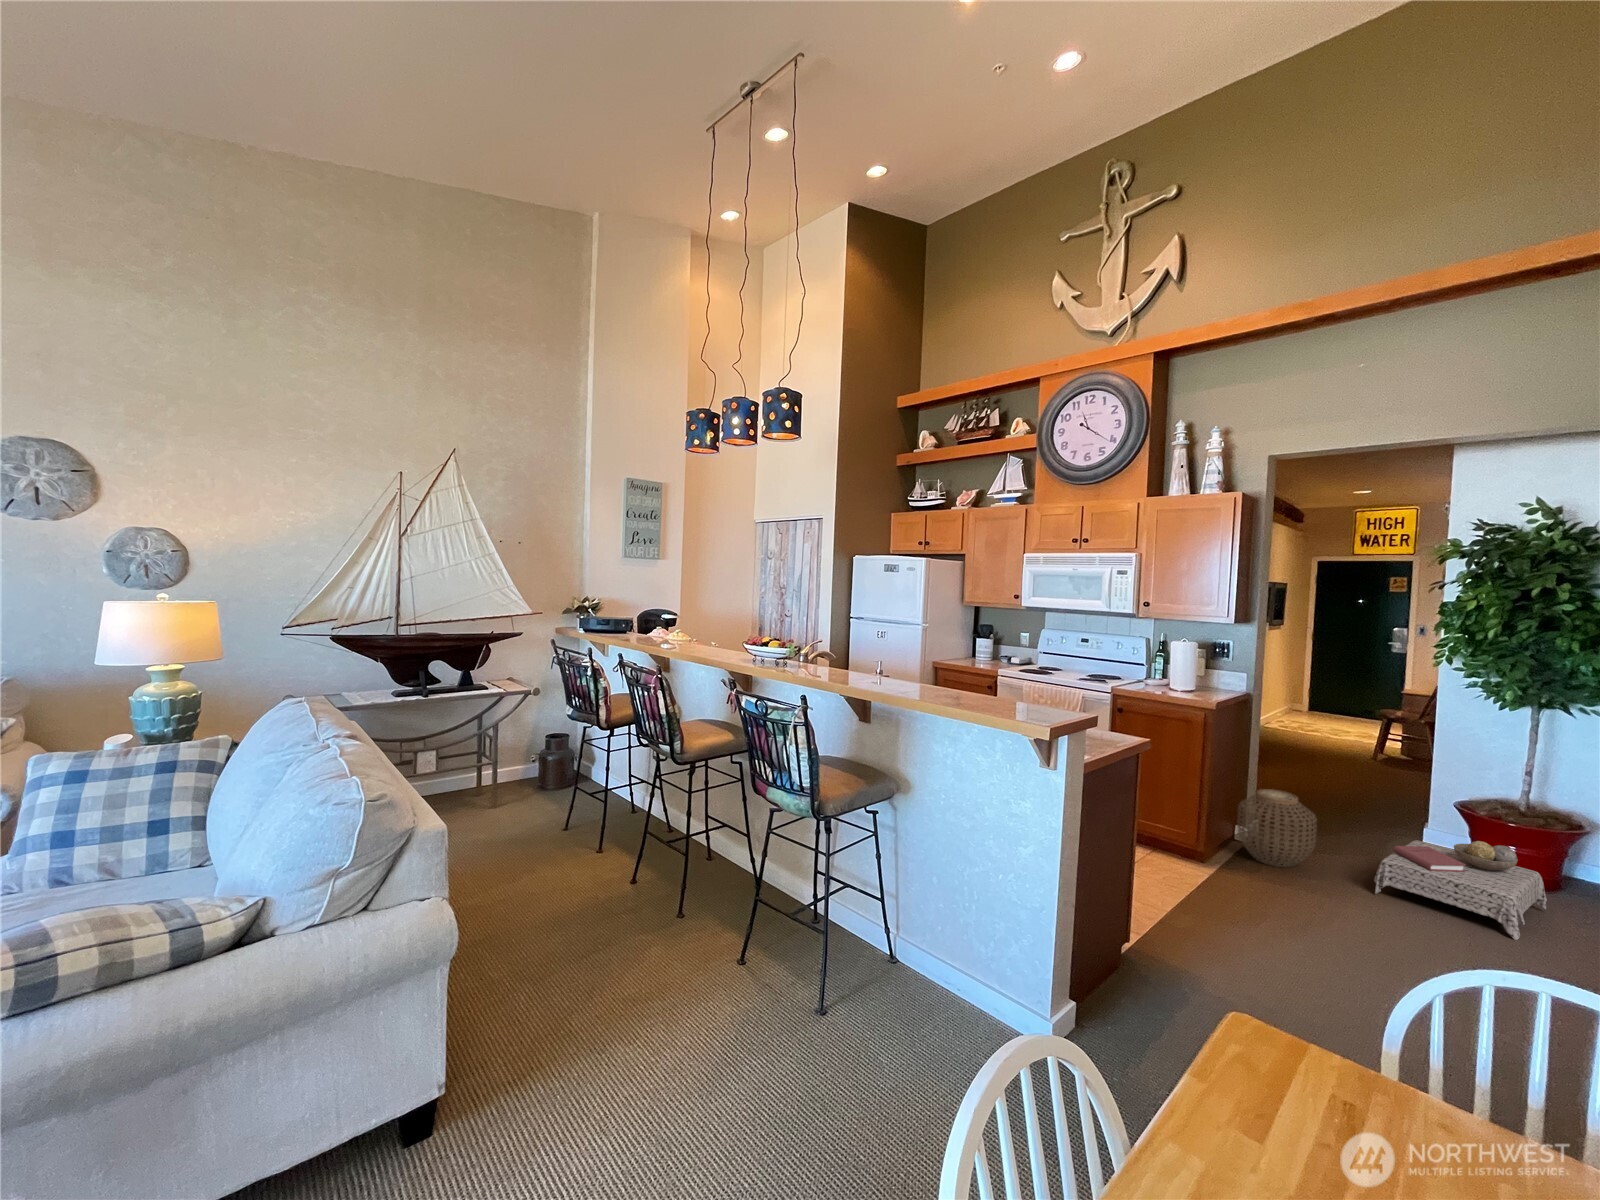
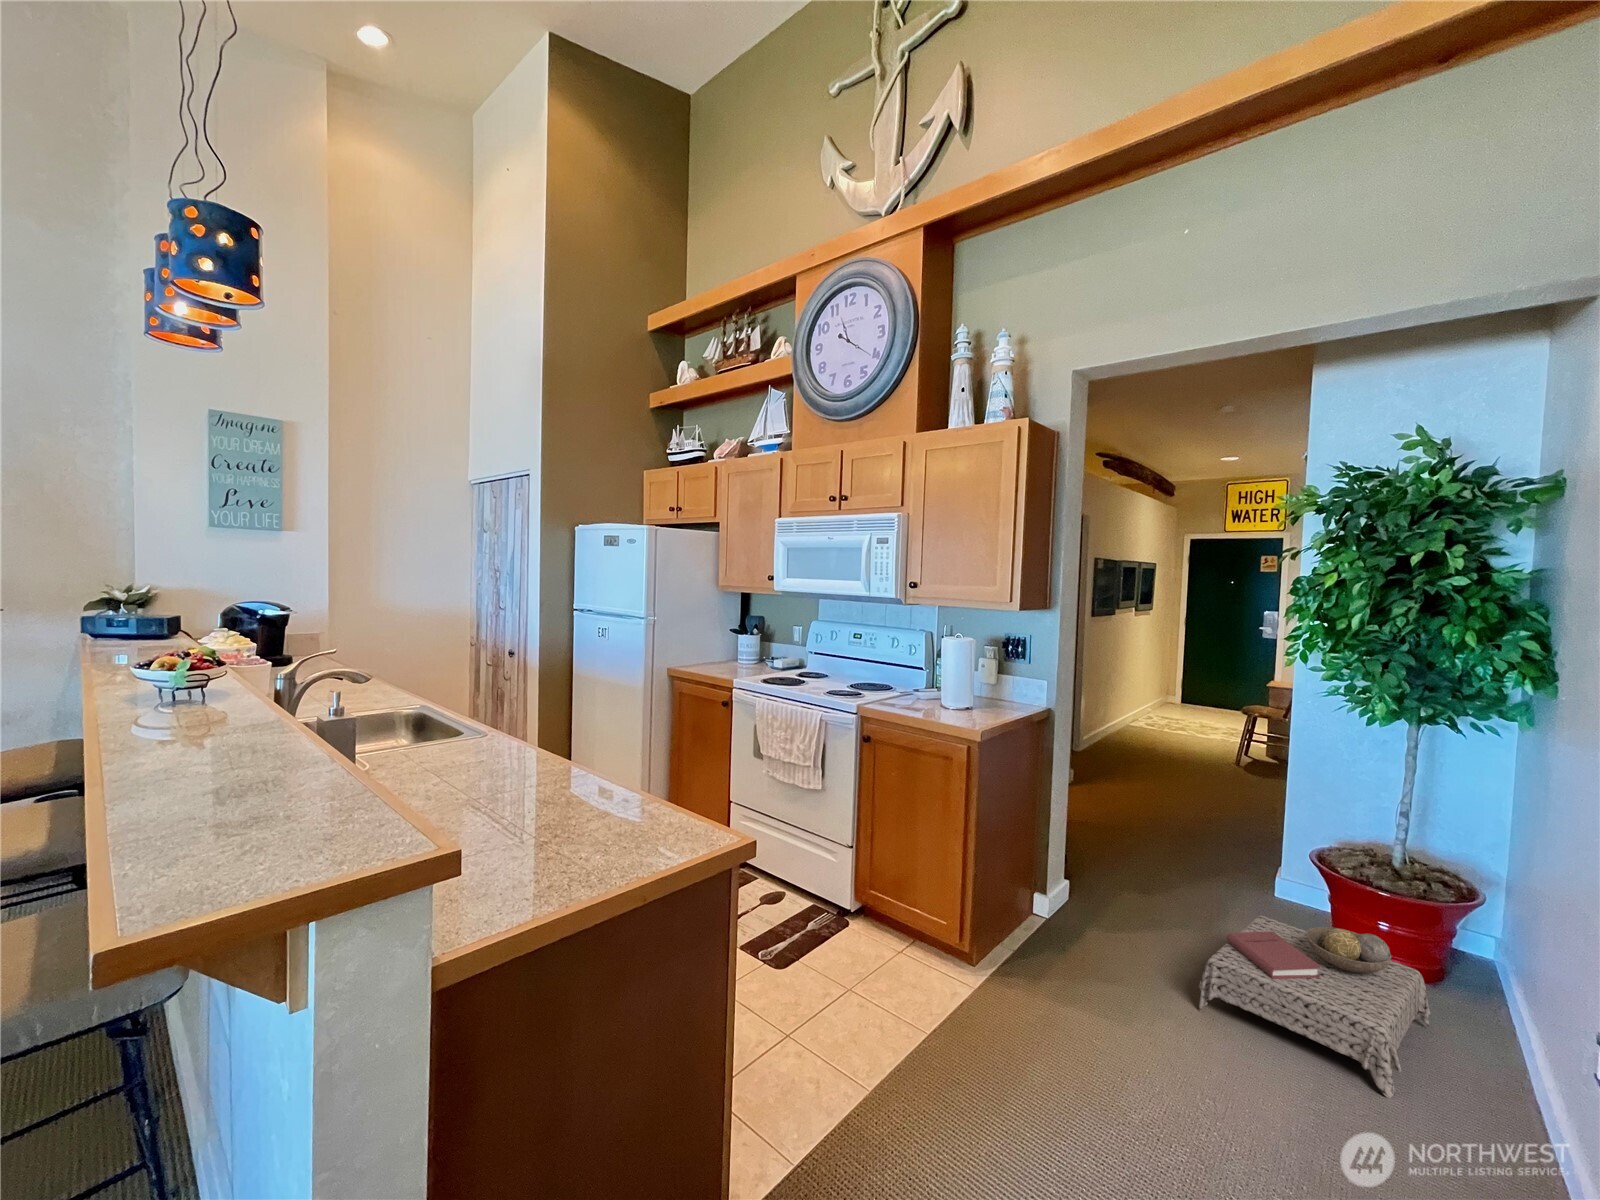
woven basket: present [1238,789,1317,867] -> none [1029,845,1129,962]

